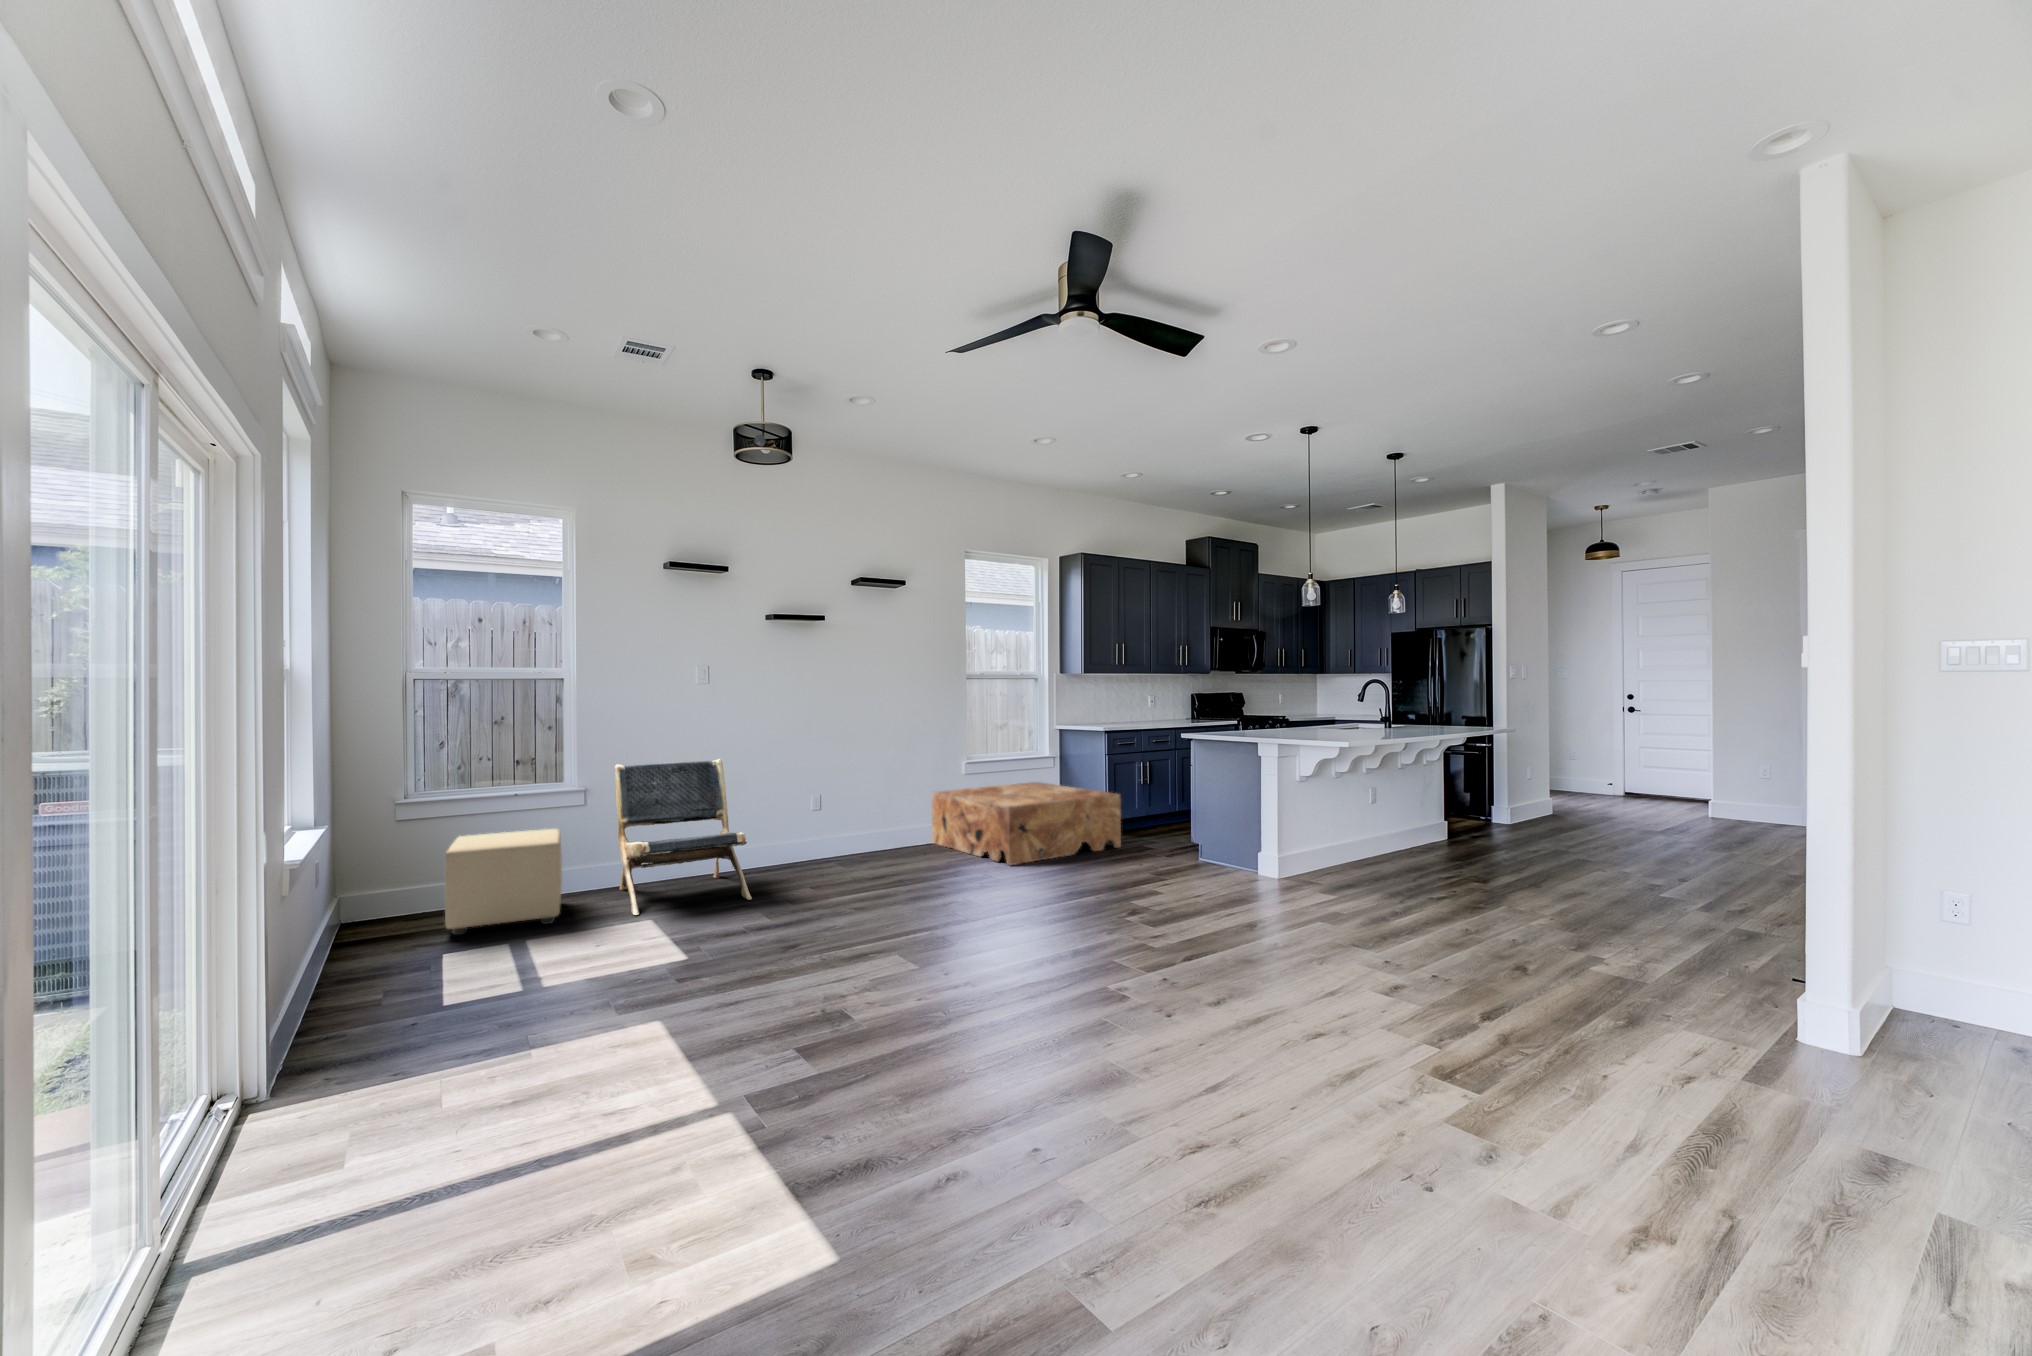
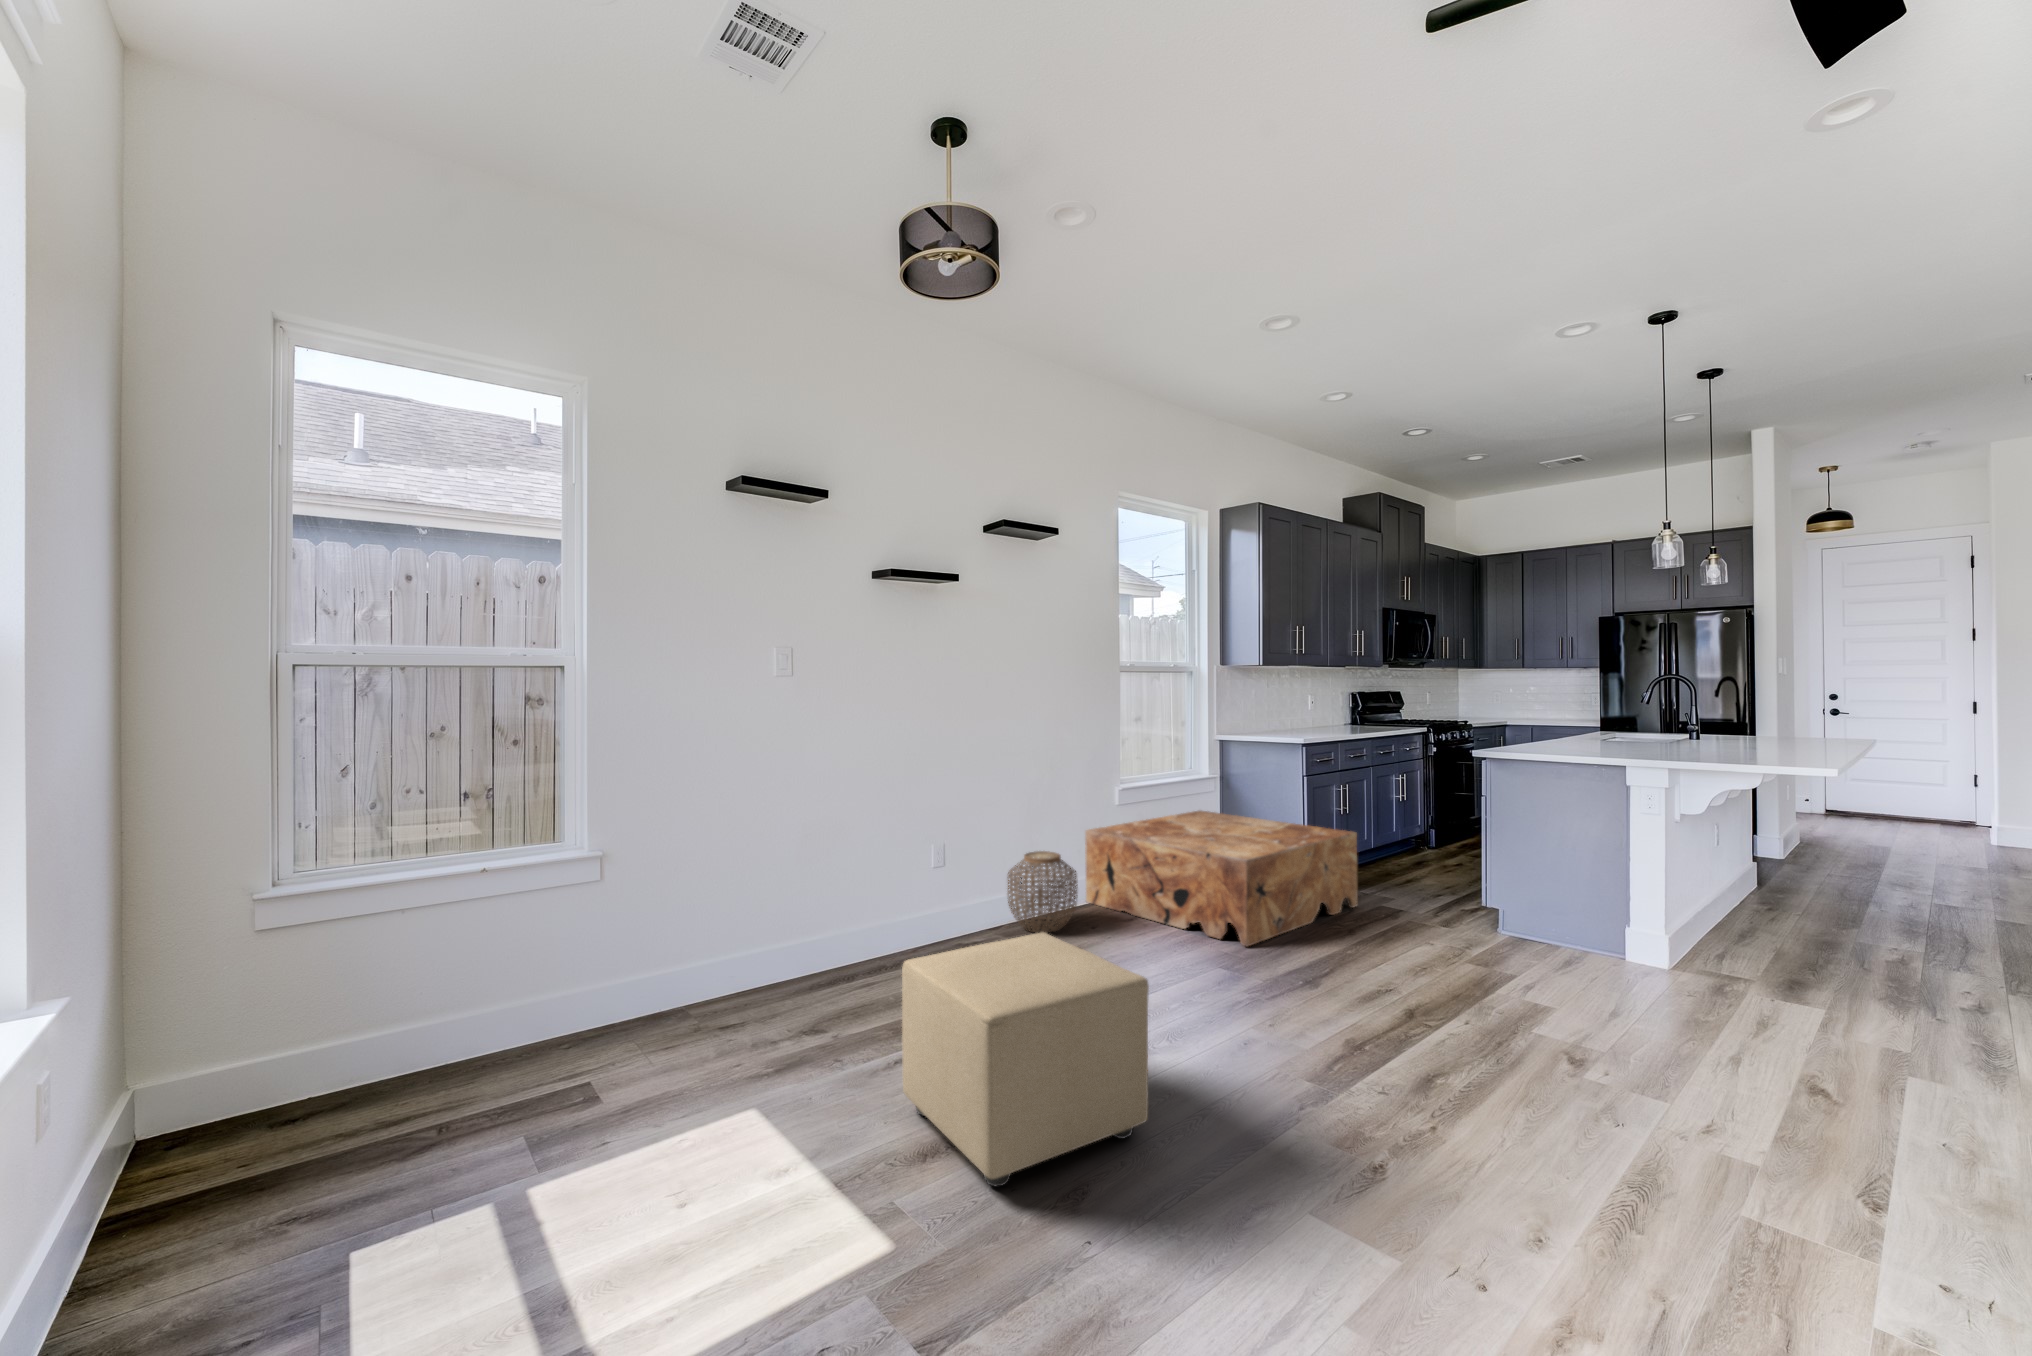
lounge chair: present [615,759,752,915] -> none [658,794,907,1090]
woven basket: none [862,804,910,858] -> present [1008,851,1078,933]
ottoman: present [445,829,562,935] -> present [902,933,1149,1186]

